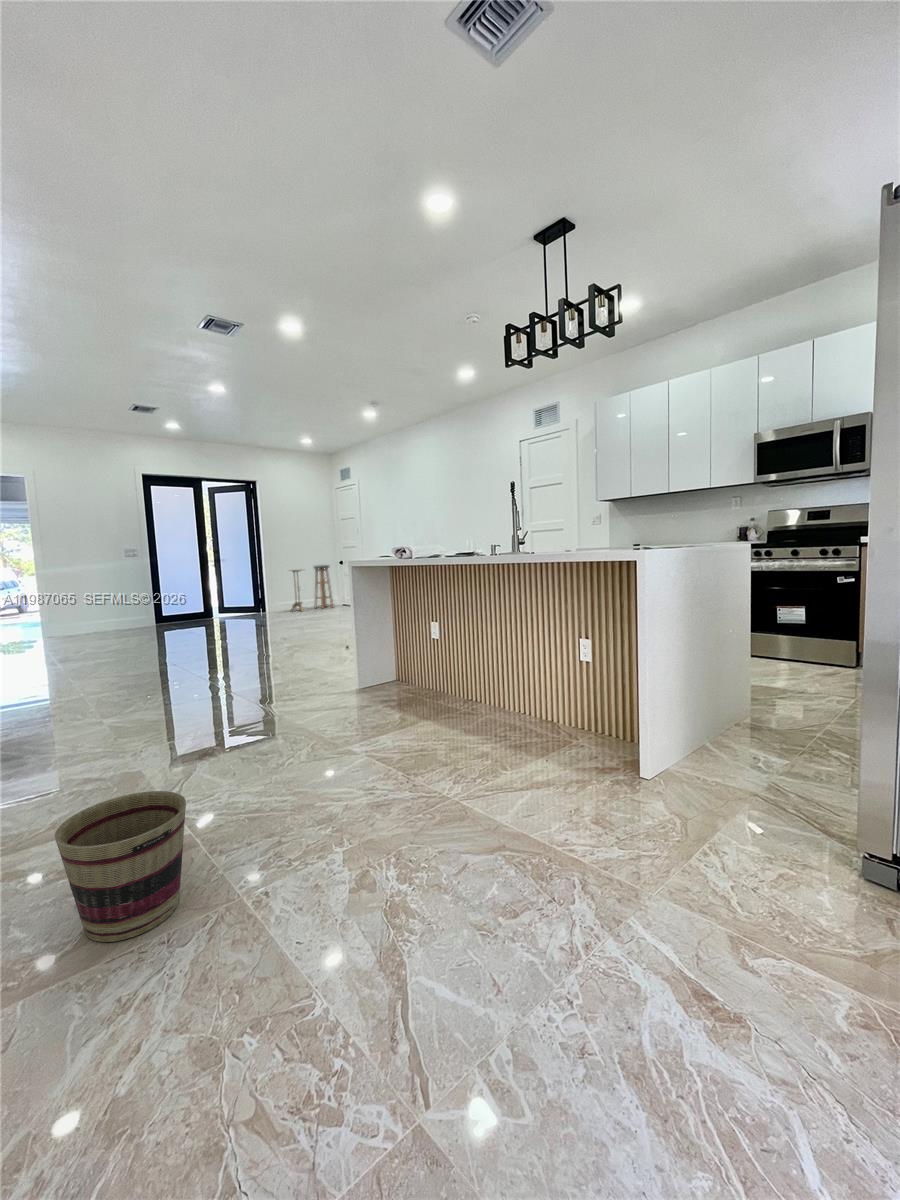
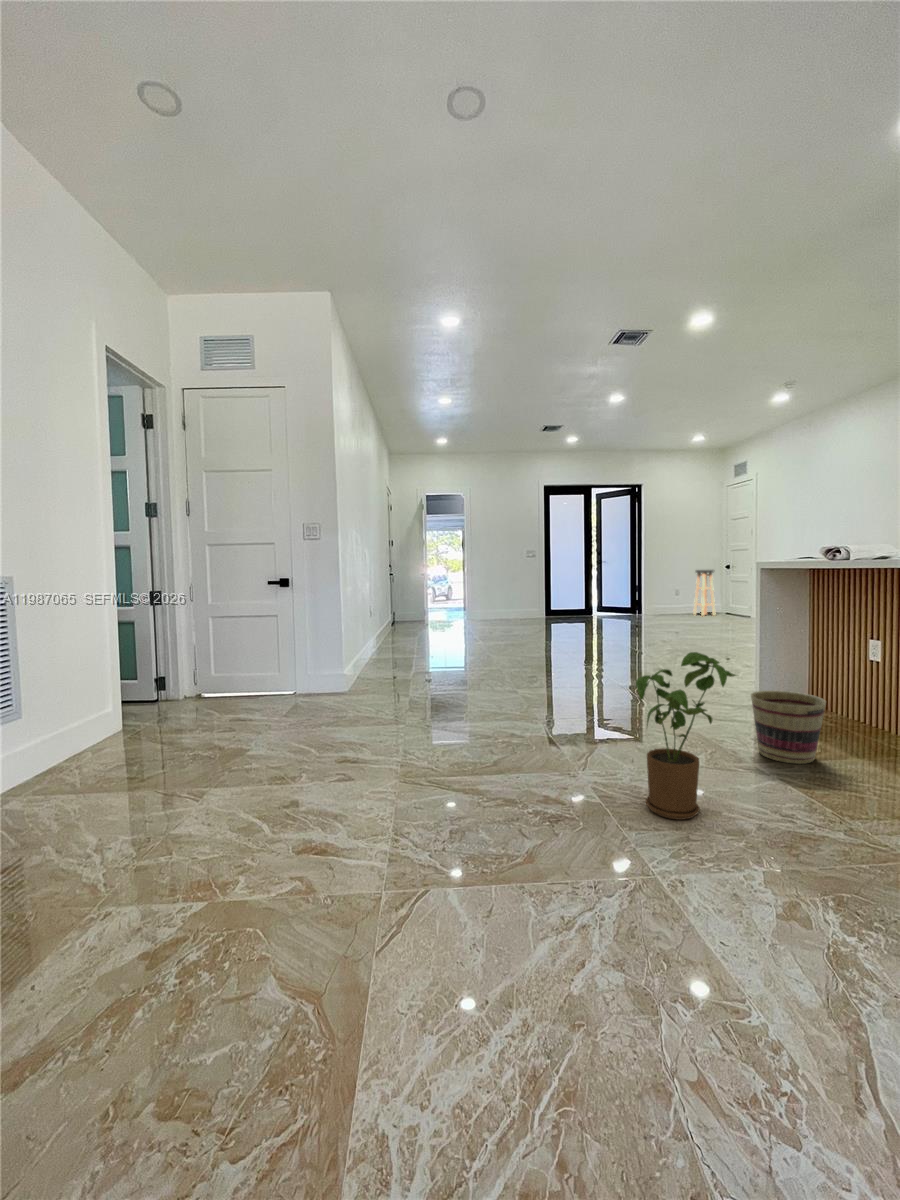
side table: present [290,569,304,612] -> none [666,573,686,617]
house plant: none [221,655,320,826] -> present [636,652,736,820]
basket: present [55,791,186,942] -> present [751,690,826,764]

